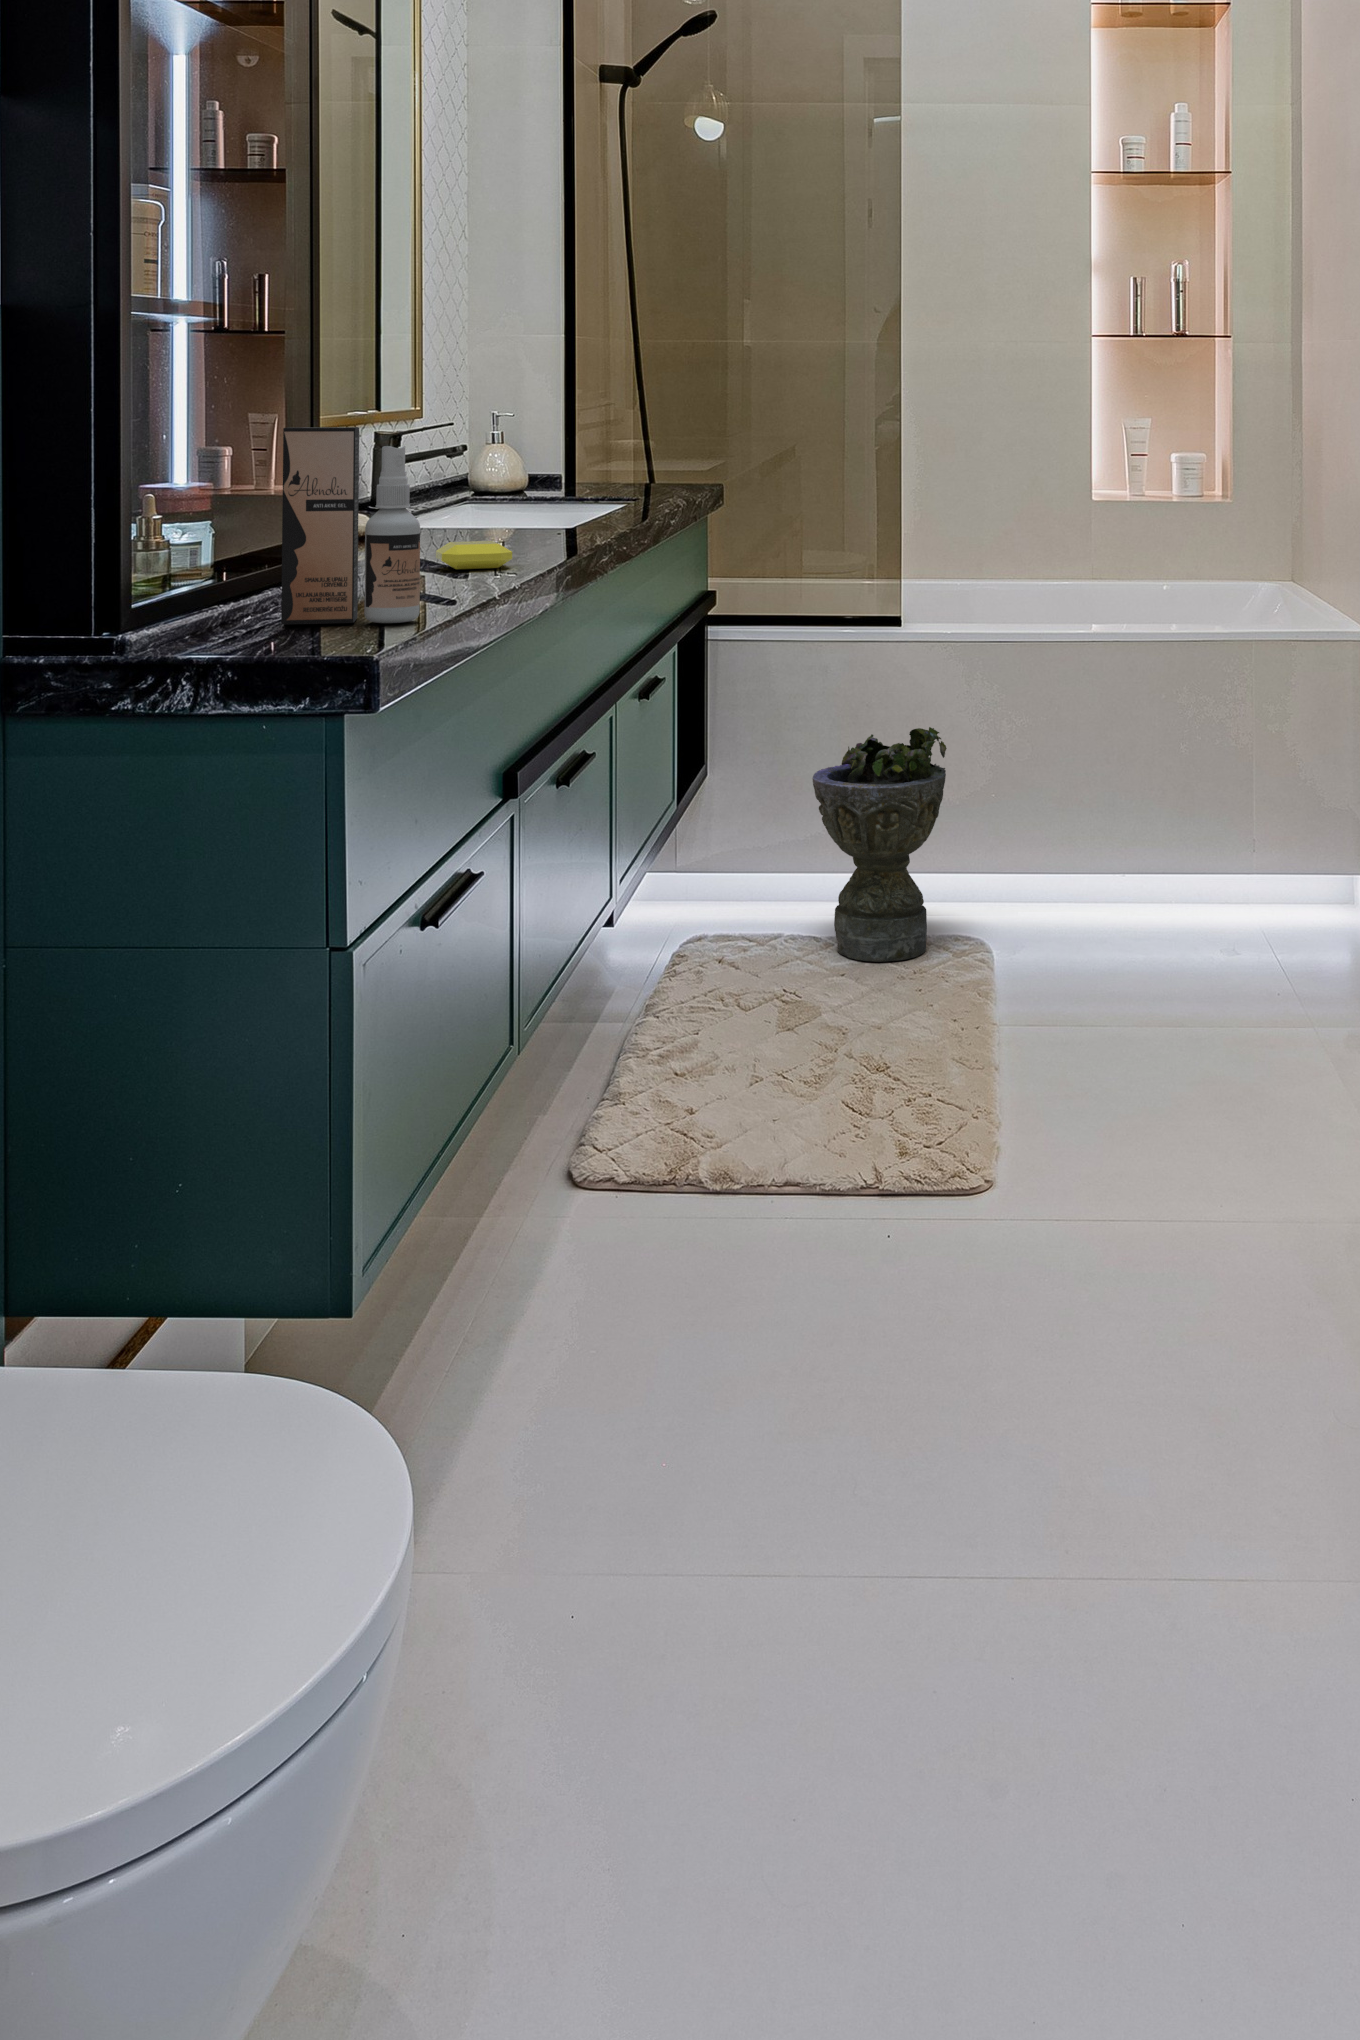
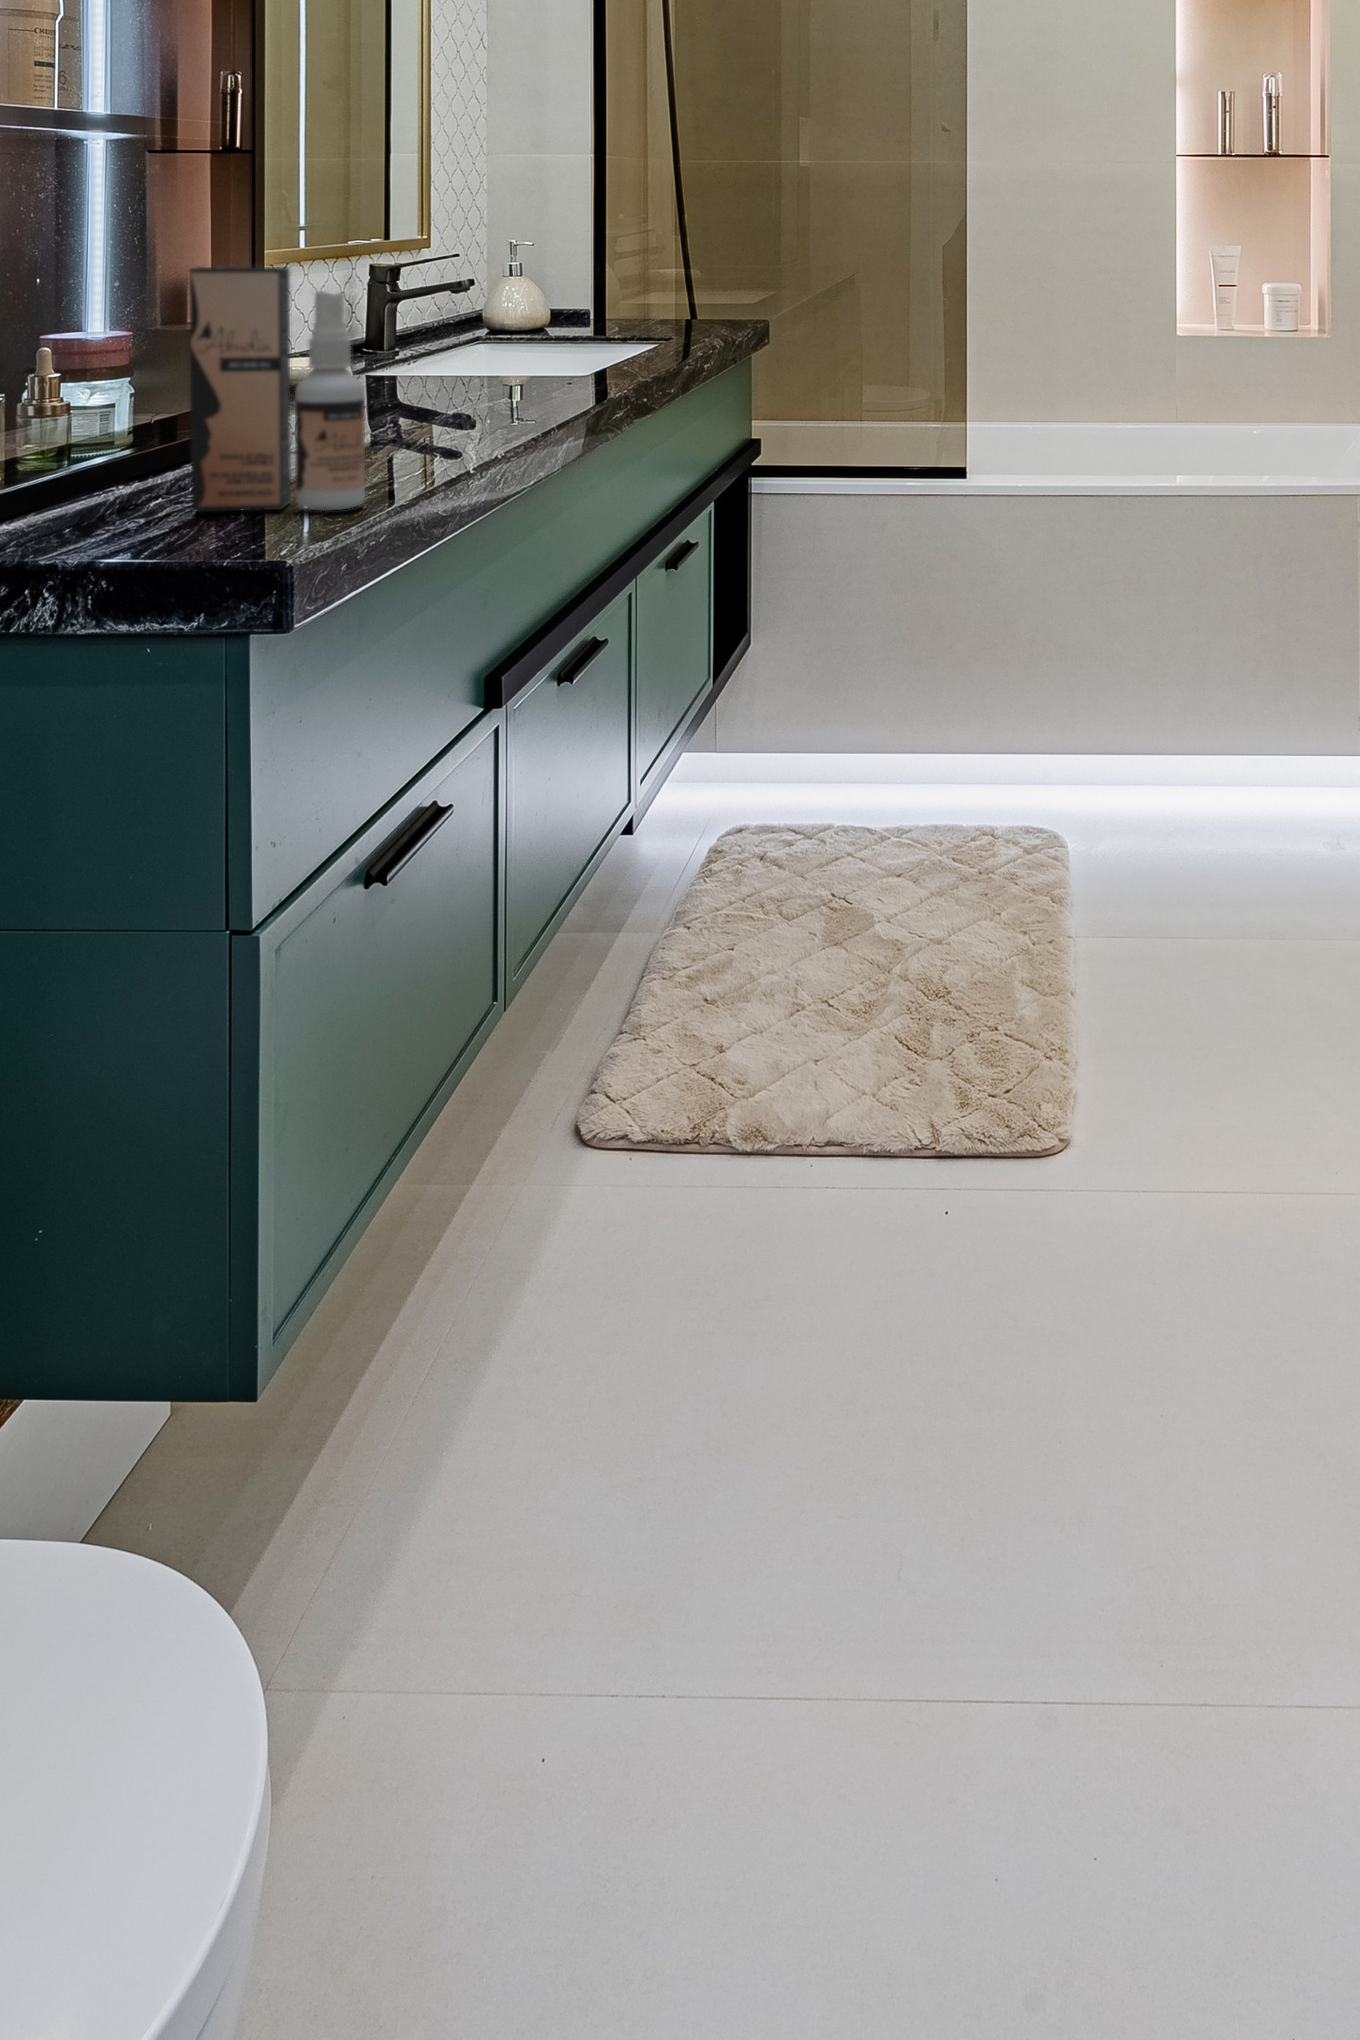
soap bar: present [436,541,512,569] -> none [414,400,504,434]
planter: present [812,727,947,962] -> none [868,596,1016,852]

